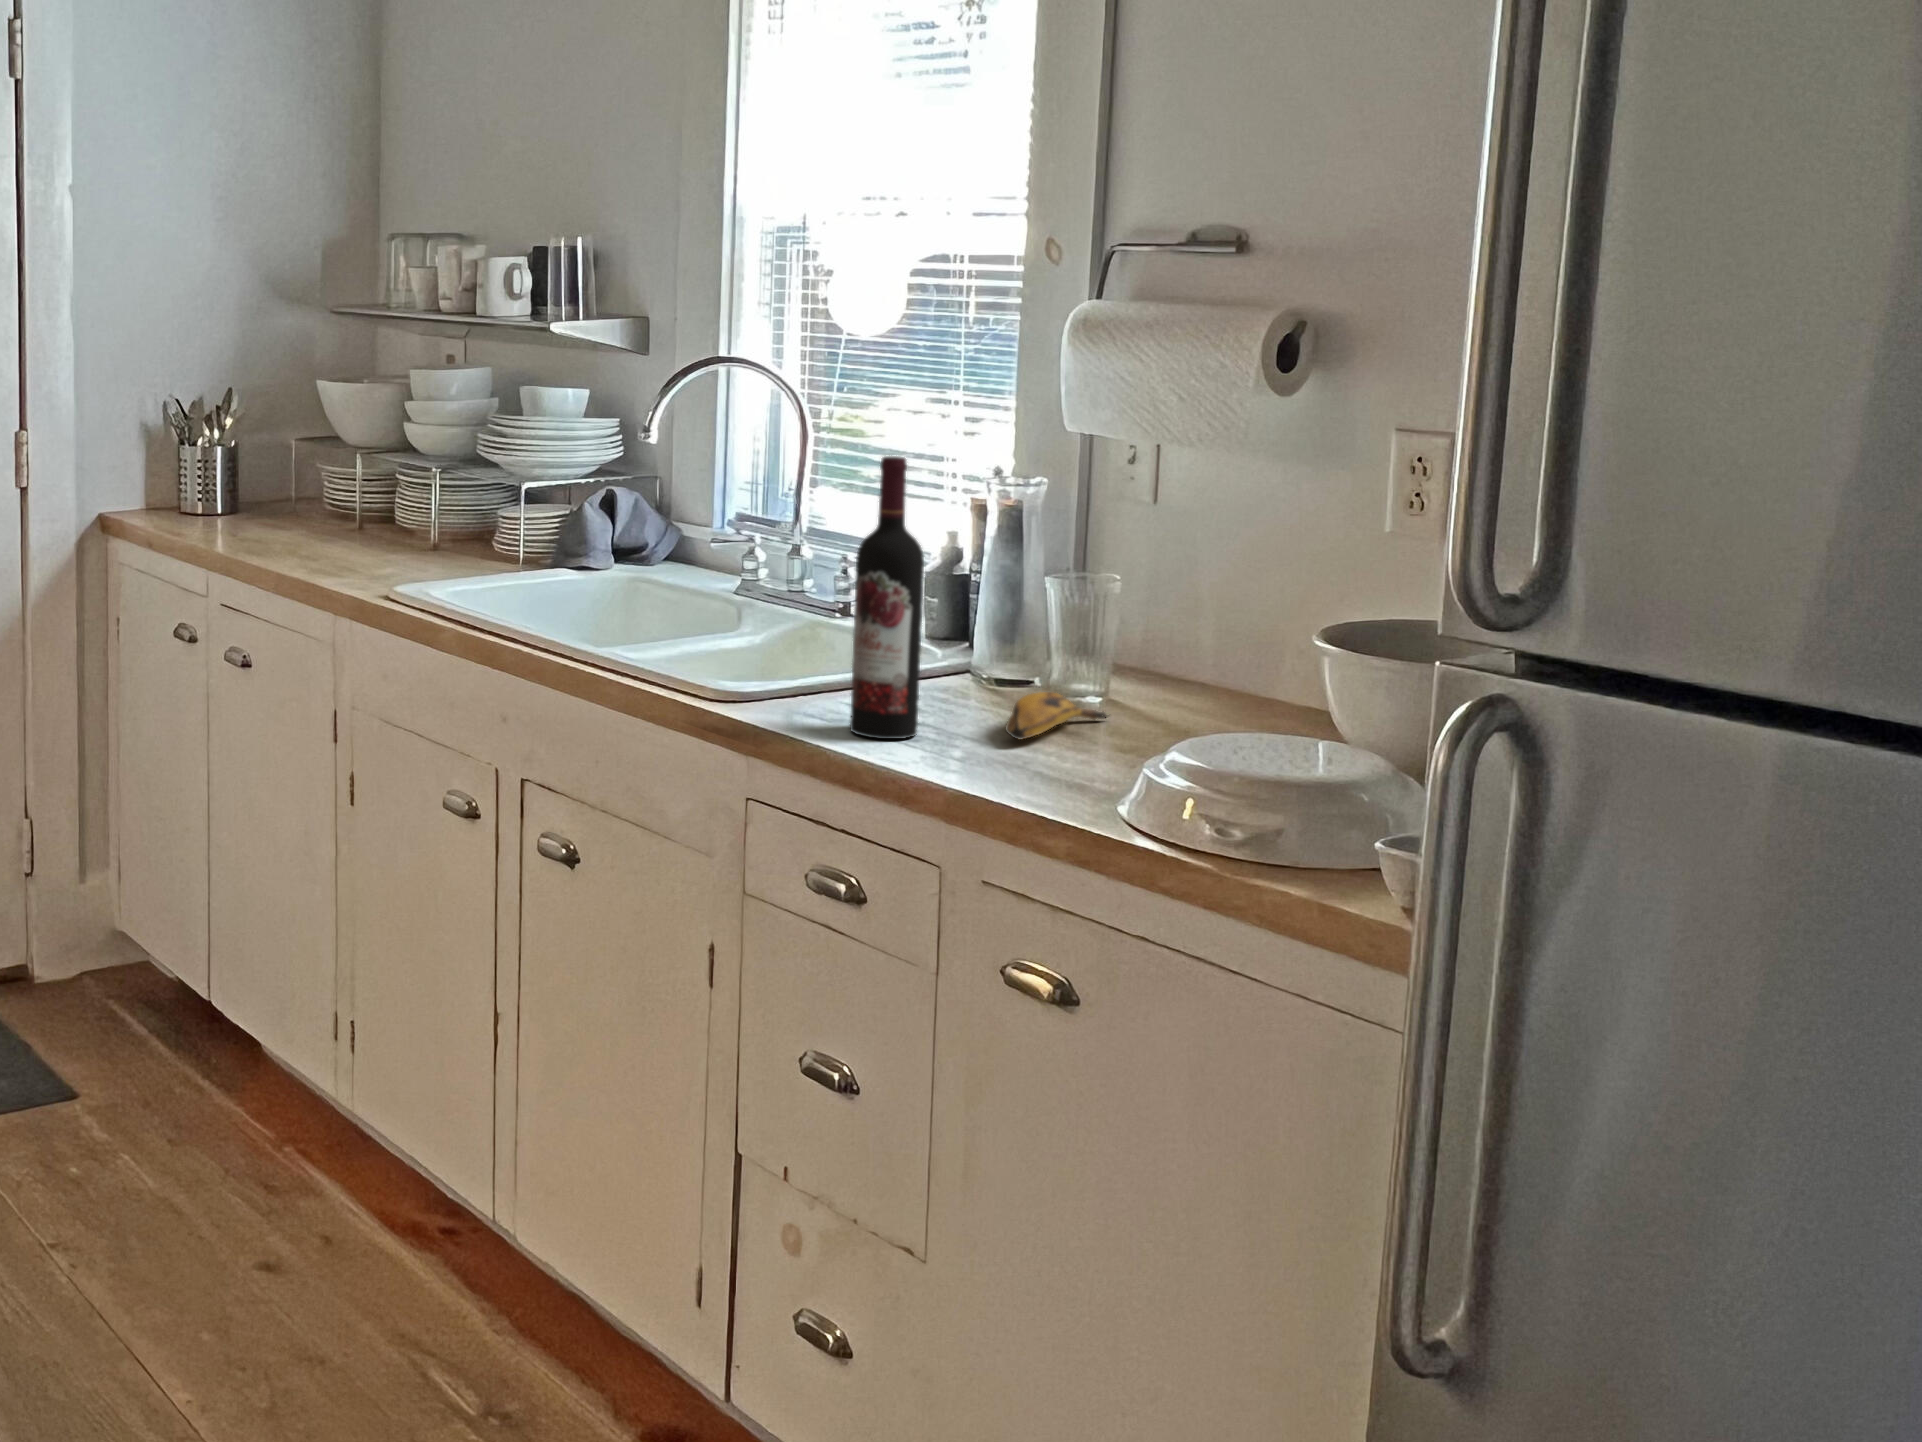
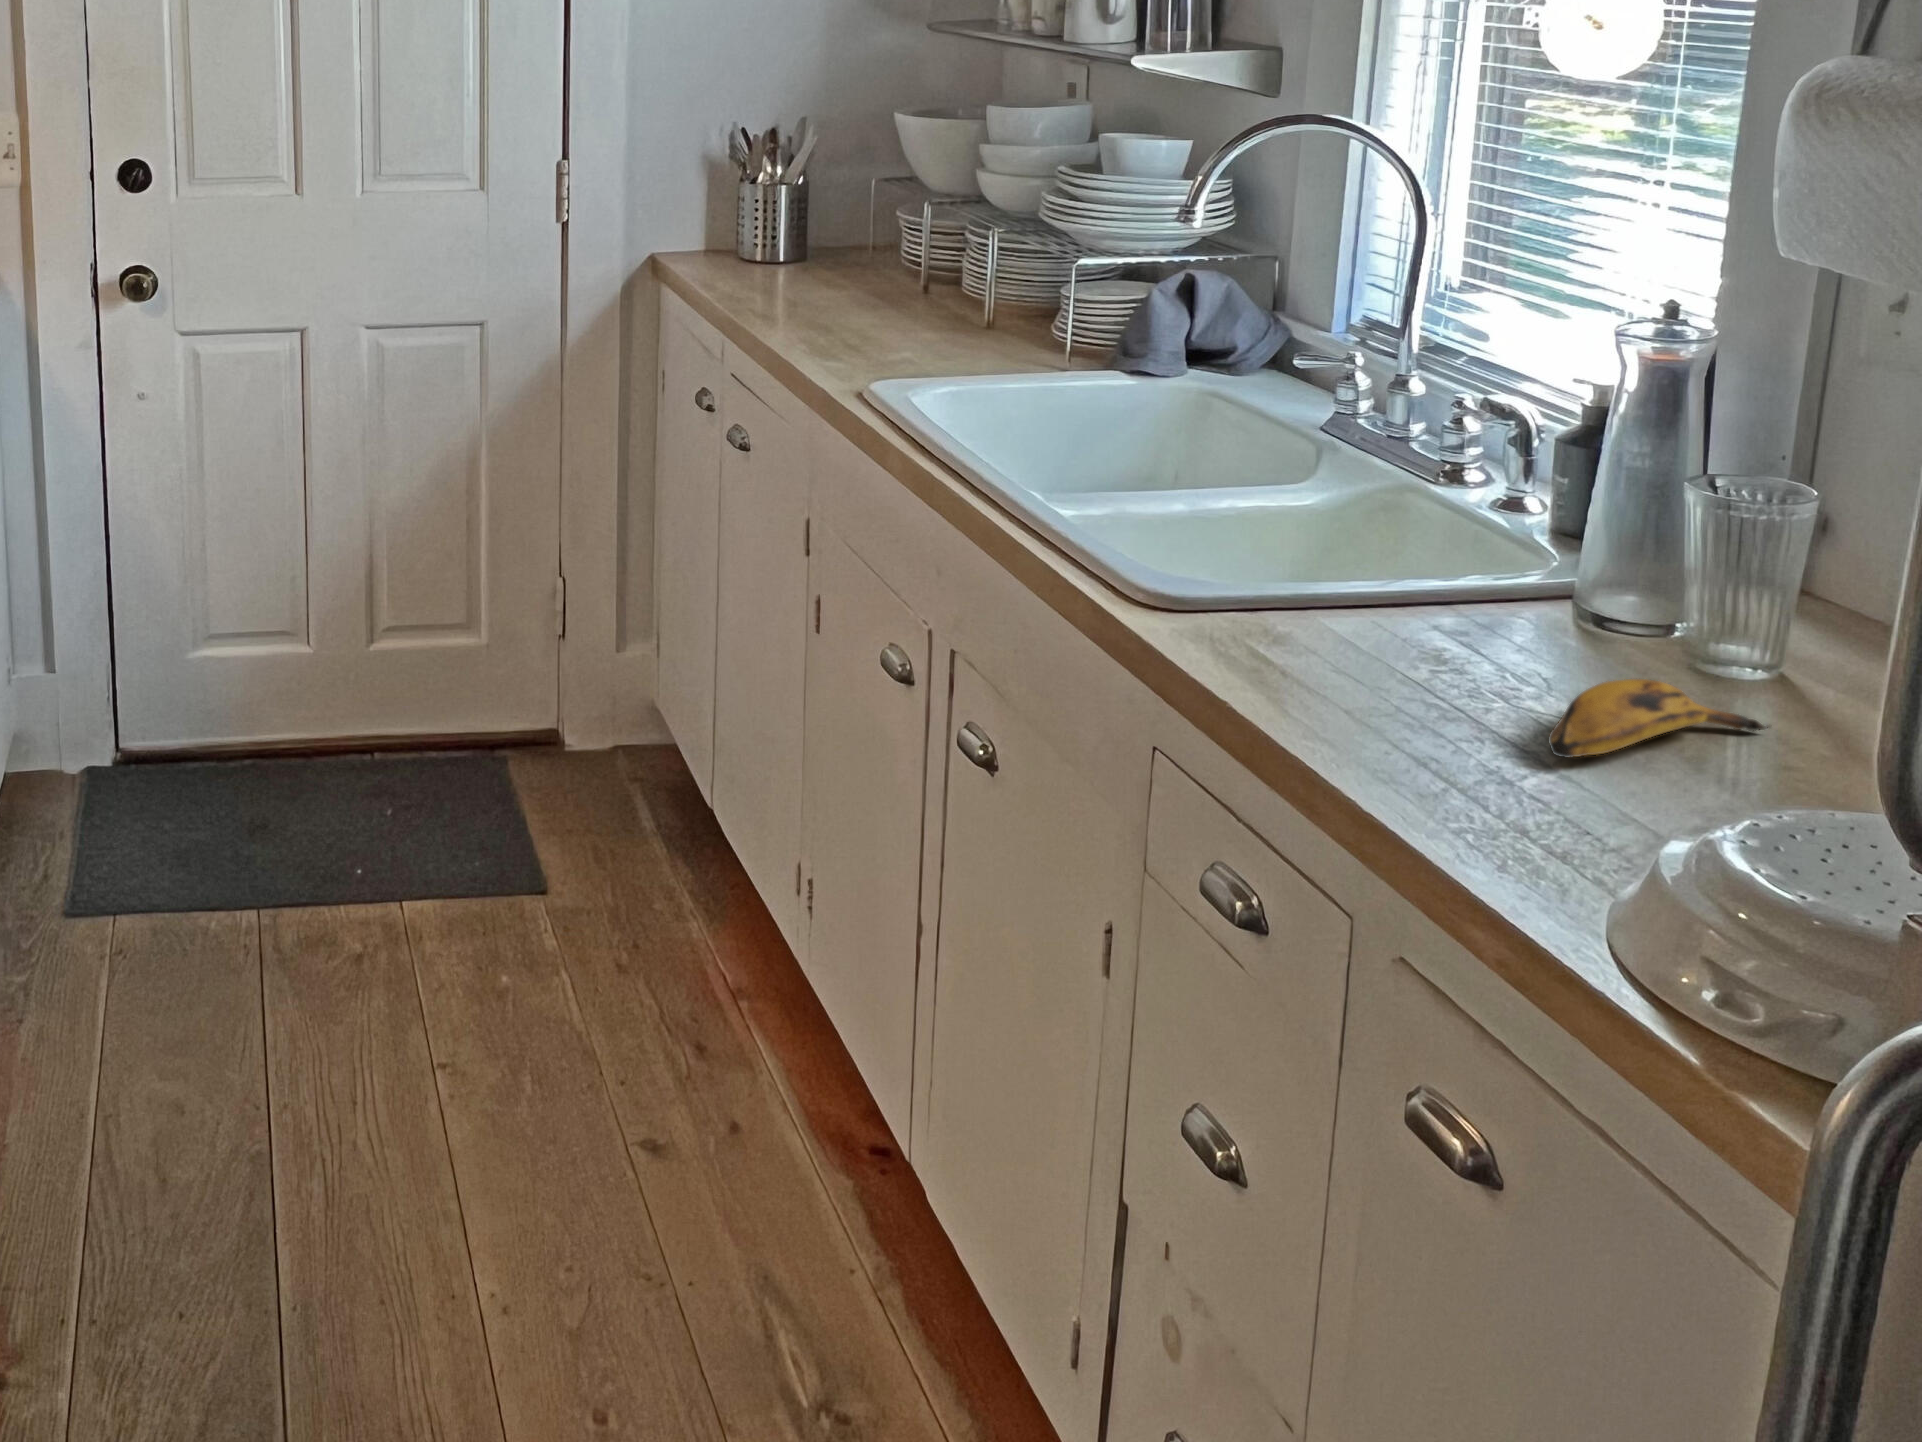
wine bottle: present [850,456,924,739] -> none [1301,303,1432,725]

